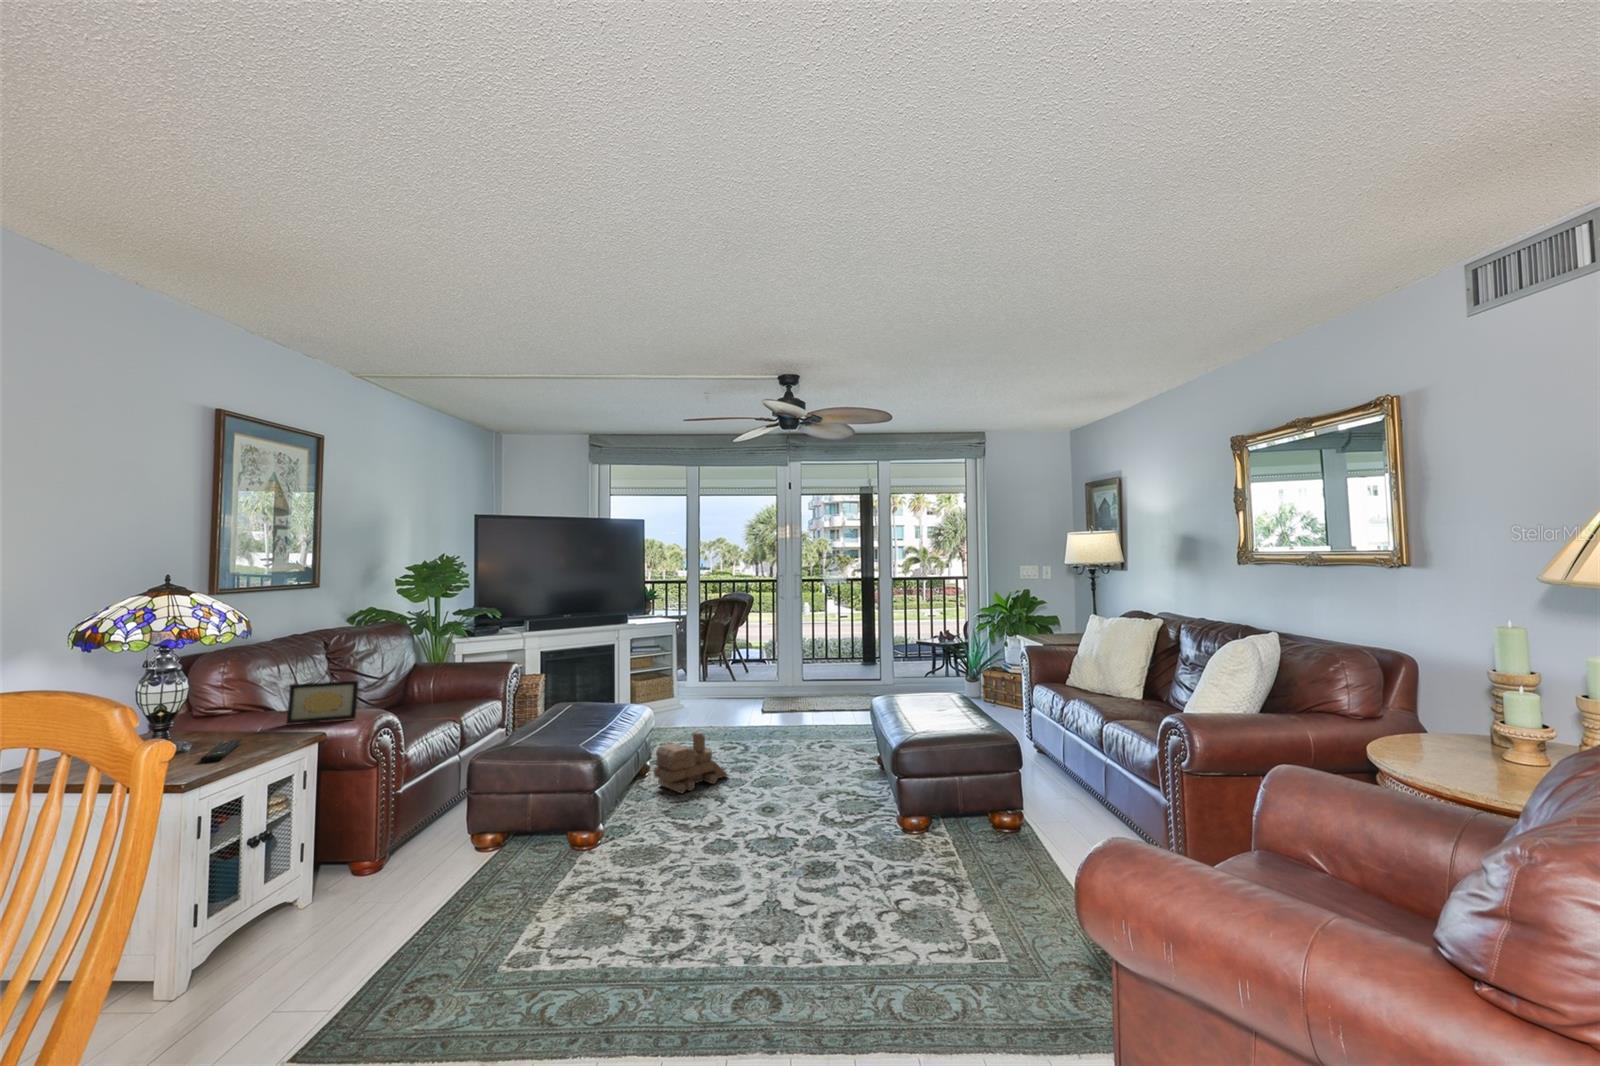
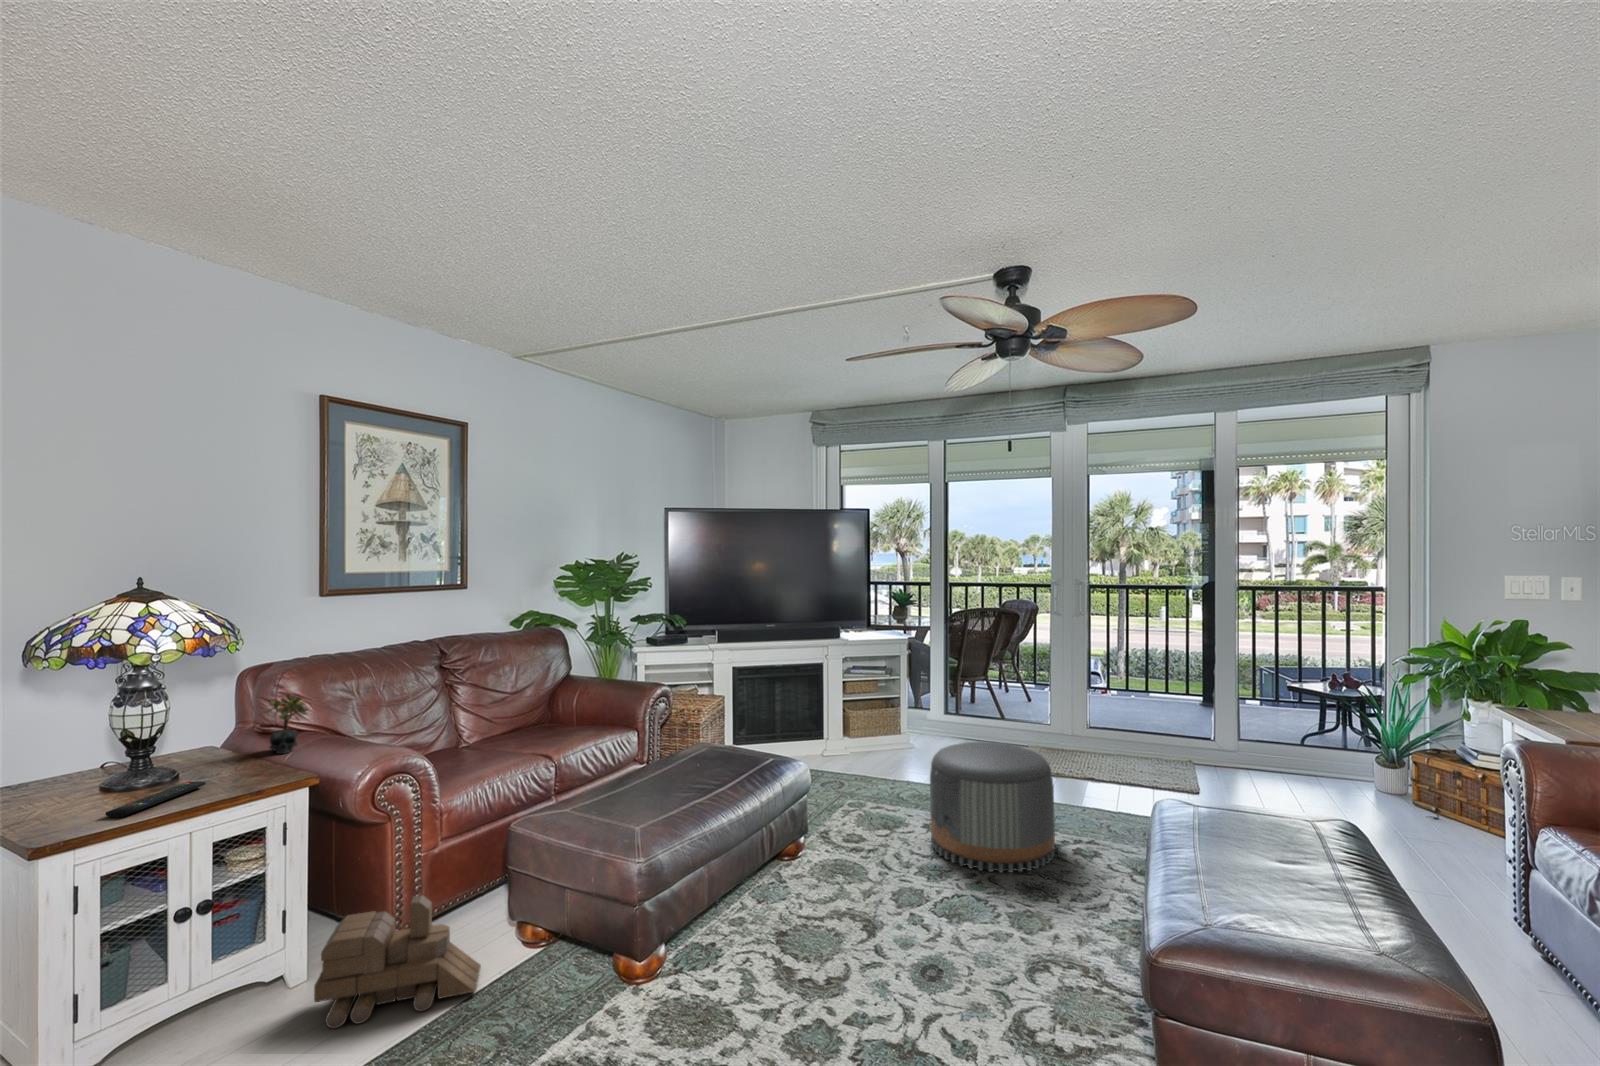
succulent plant: none [233,675,274,725] -> present [265,694,308,754]
picture frame: present [286,680,358,724] -> none [303,710,382,760]
pouf: none [731,685,811,764] -> present [930,742,1055,873]
toy train: present [654,732,728,793] -> present [314,895,481,1028]

